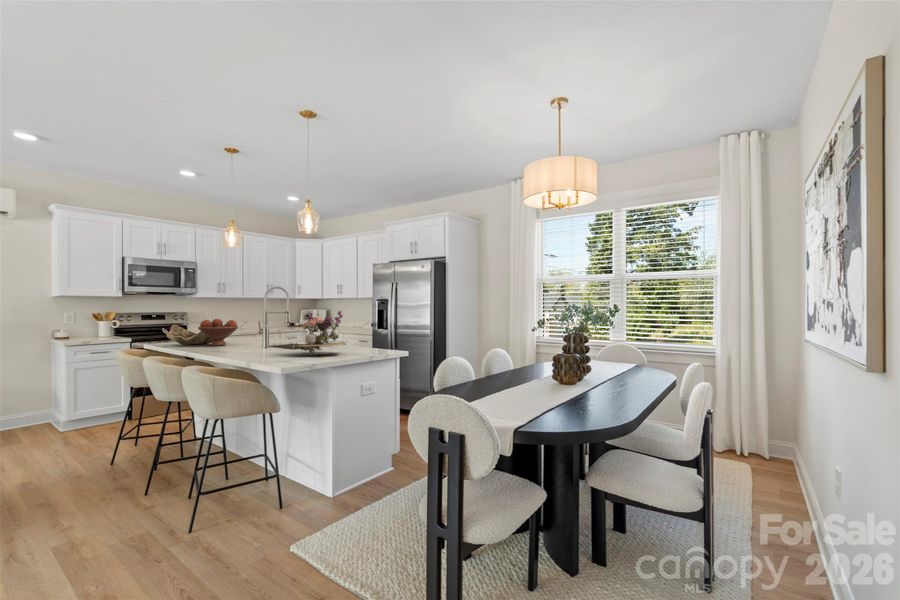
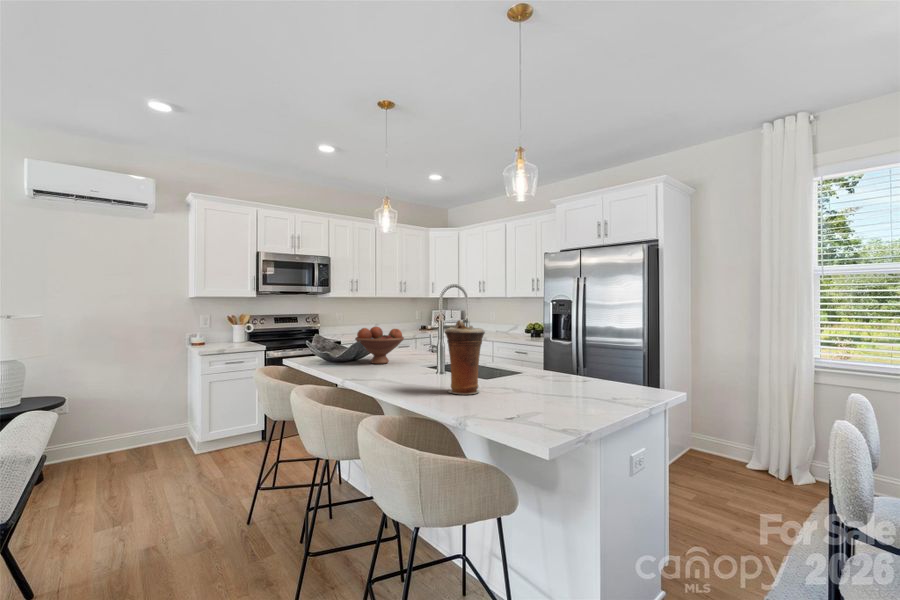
vase: none [242,311,275,357] -> present [445,320,485,394]
flower arrangement: present [293,311,347,354] -> none [523,317,614,392]

